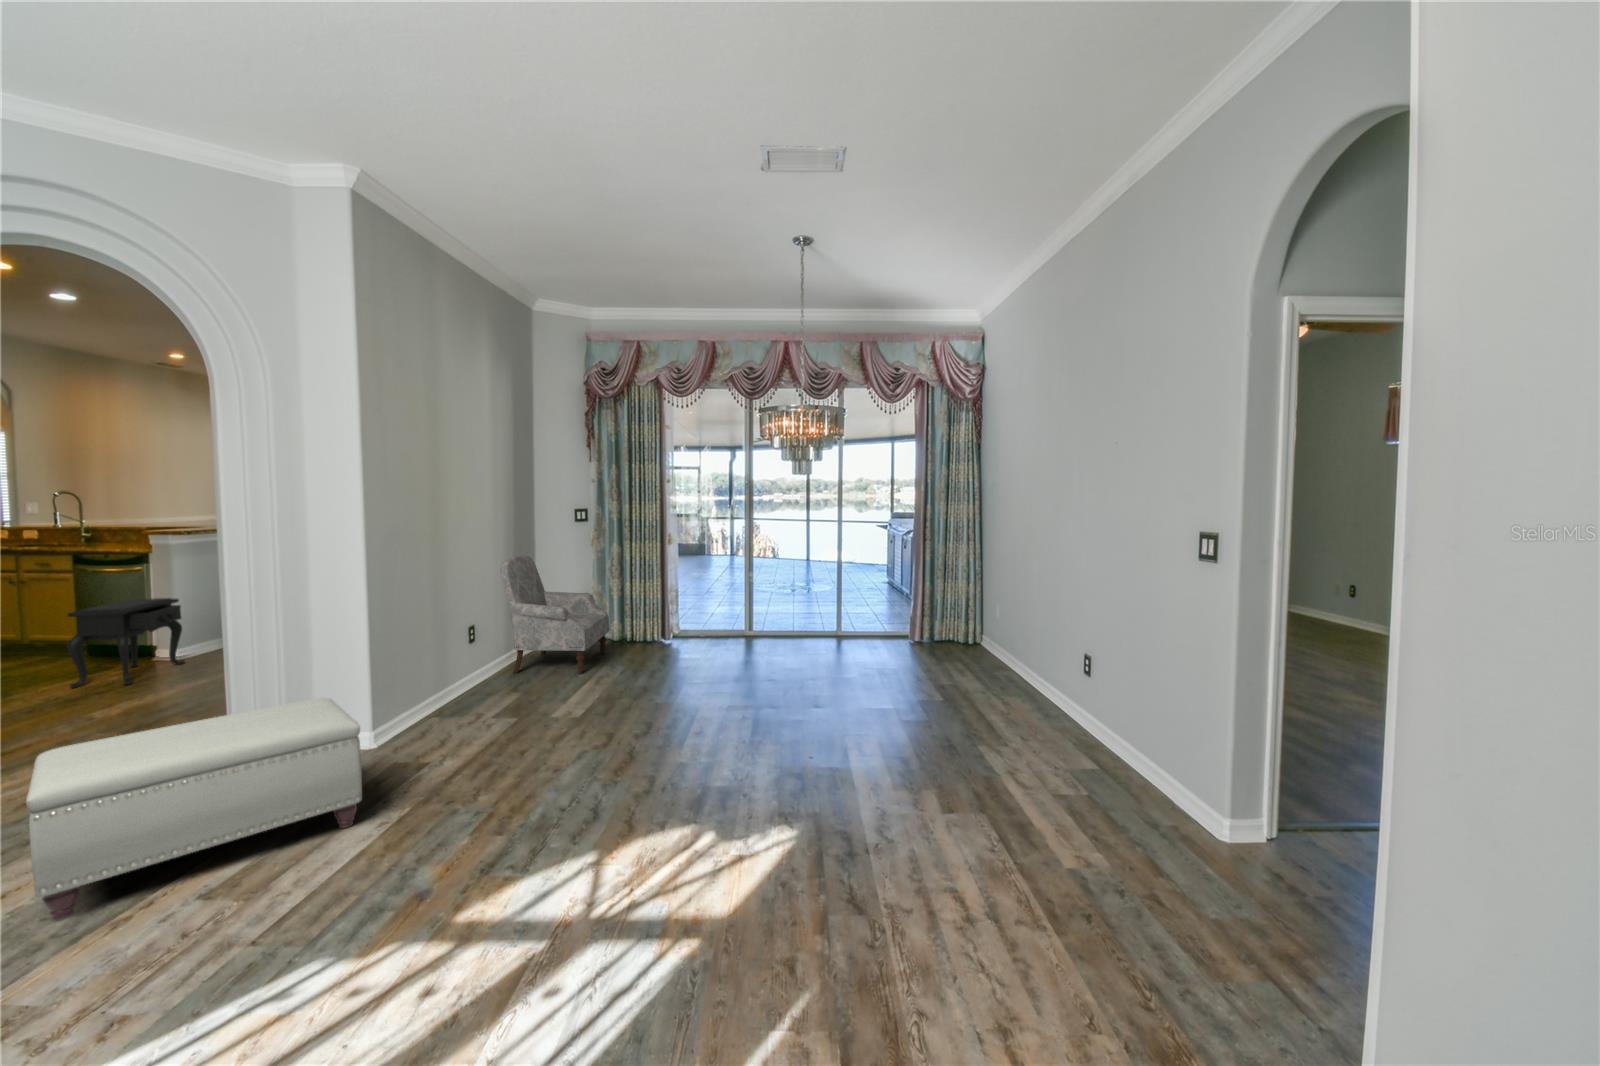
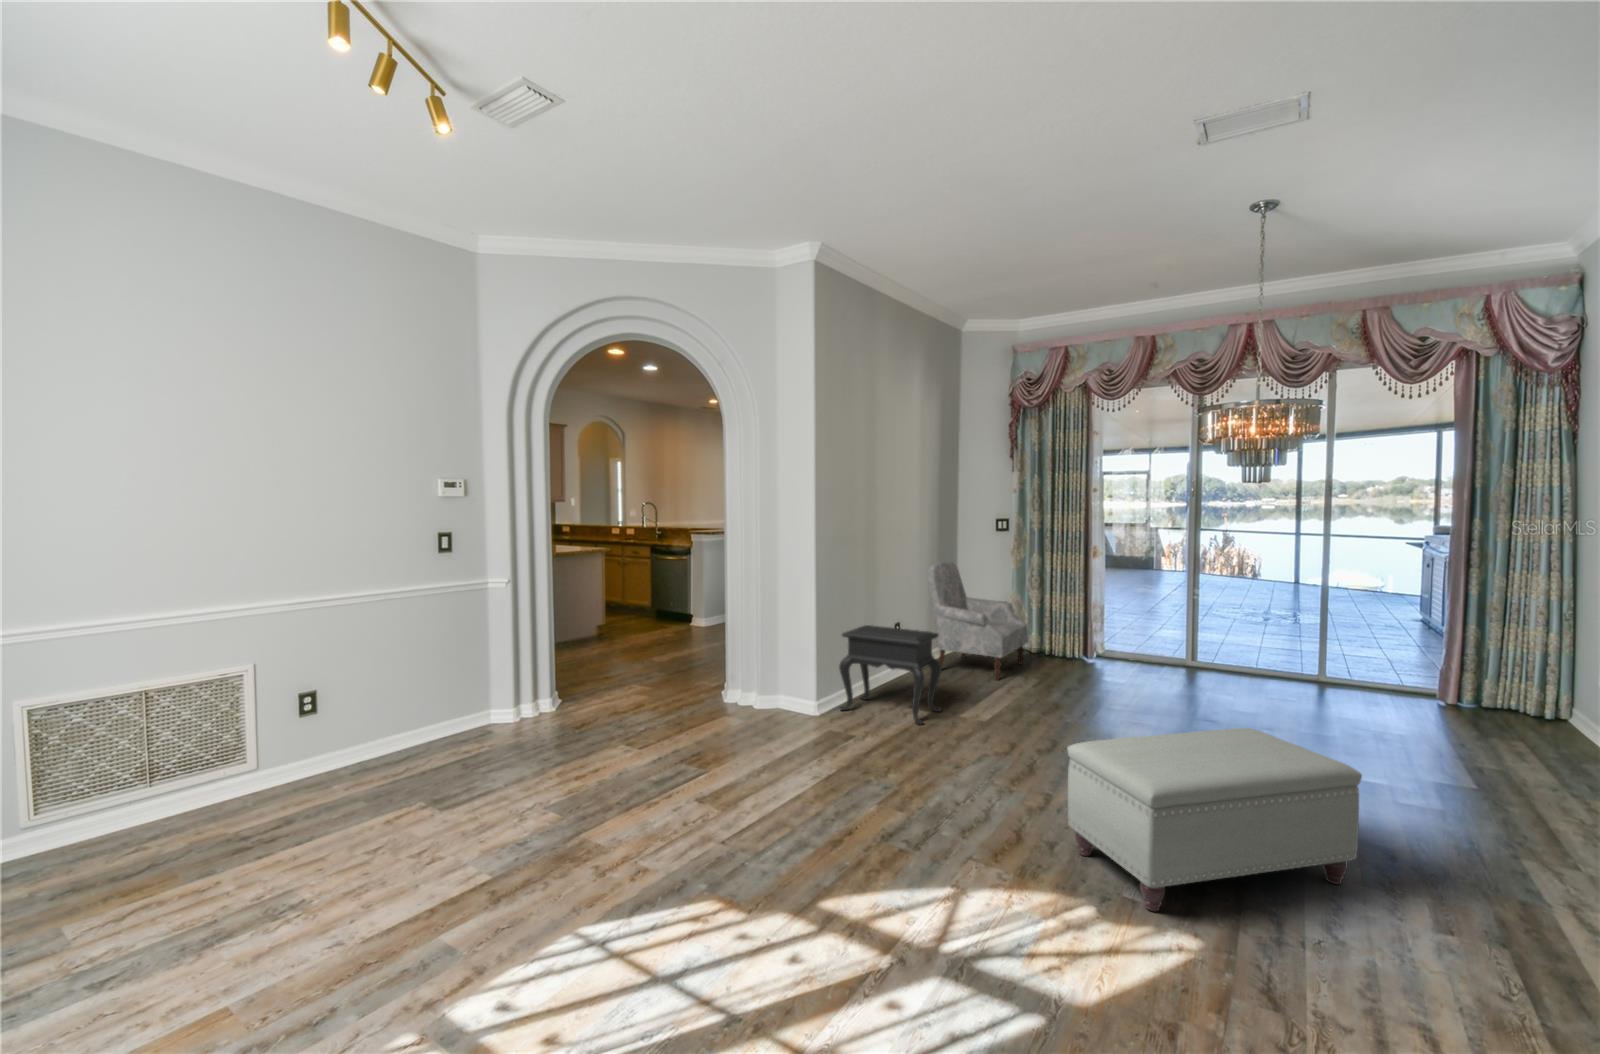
side table: present [67,598,185,688] -> present [839,625,941,725]
ottoman: present [26,698,362,920] -> present [1067,728,1362,911]

